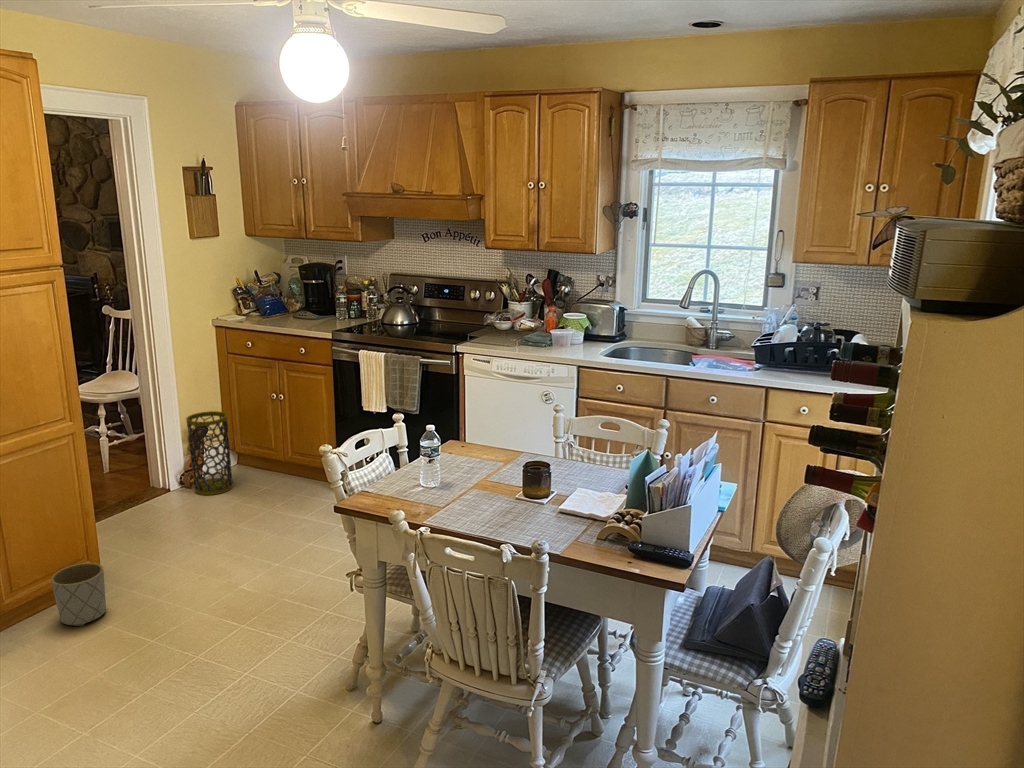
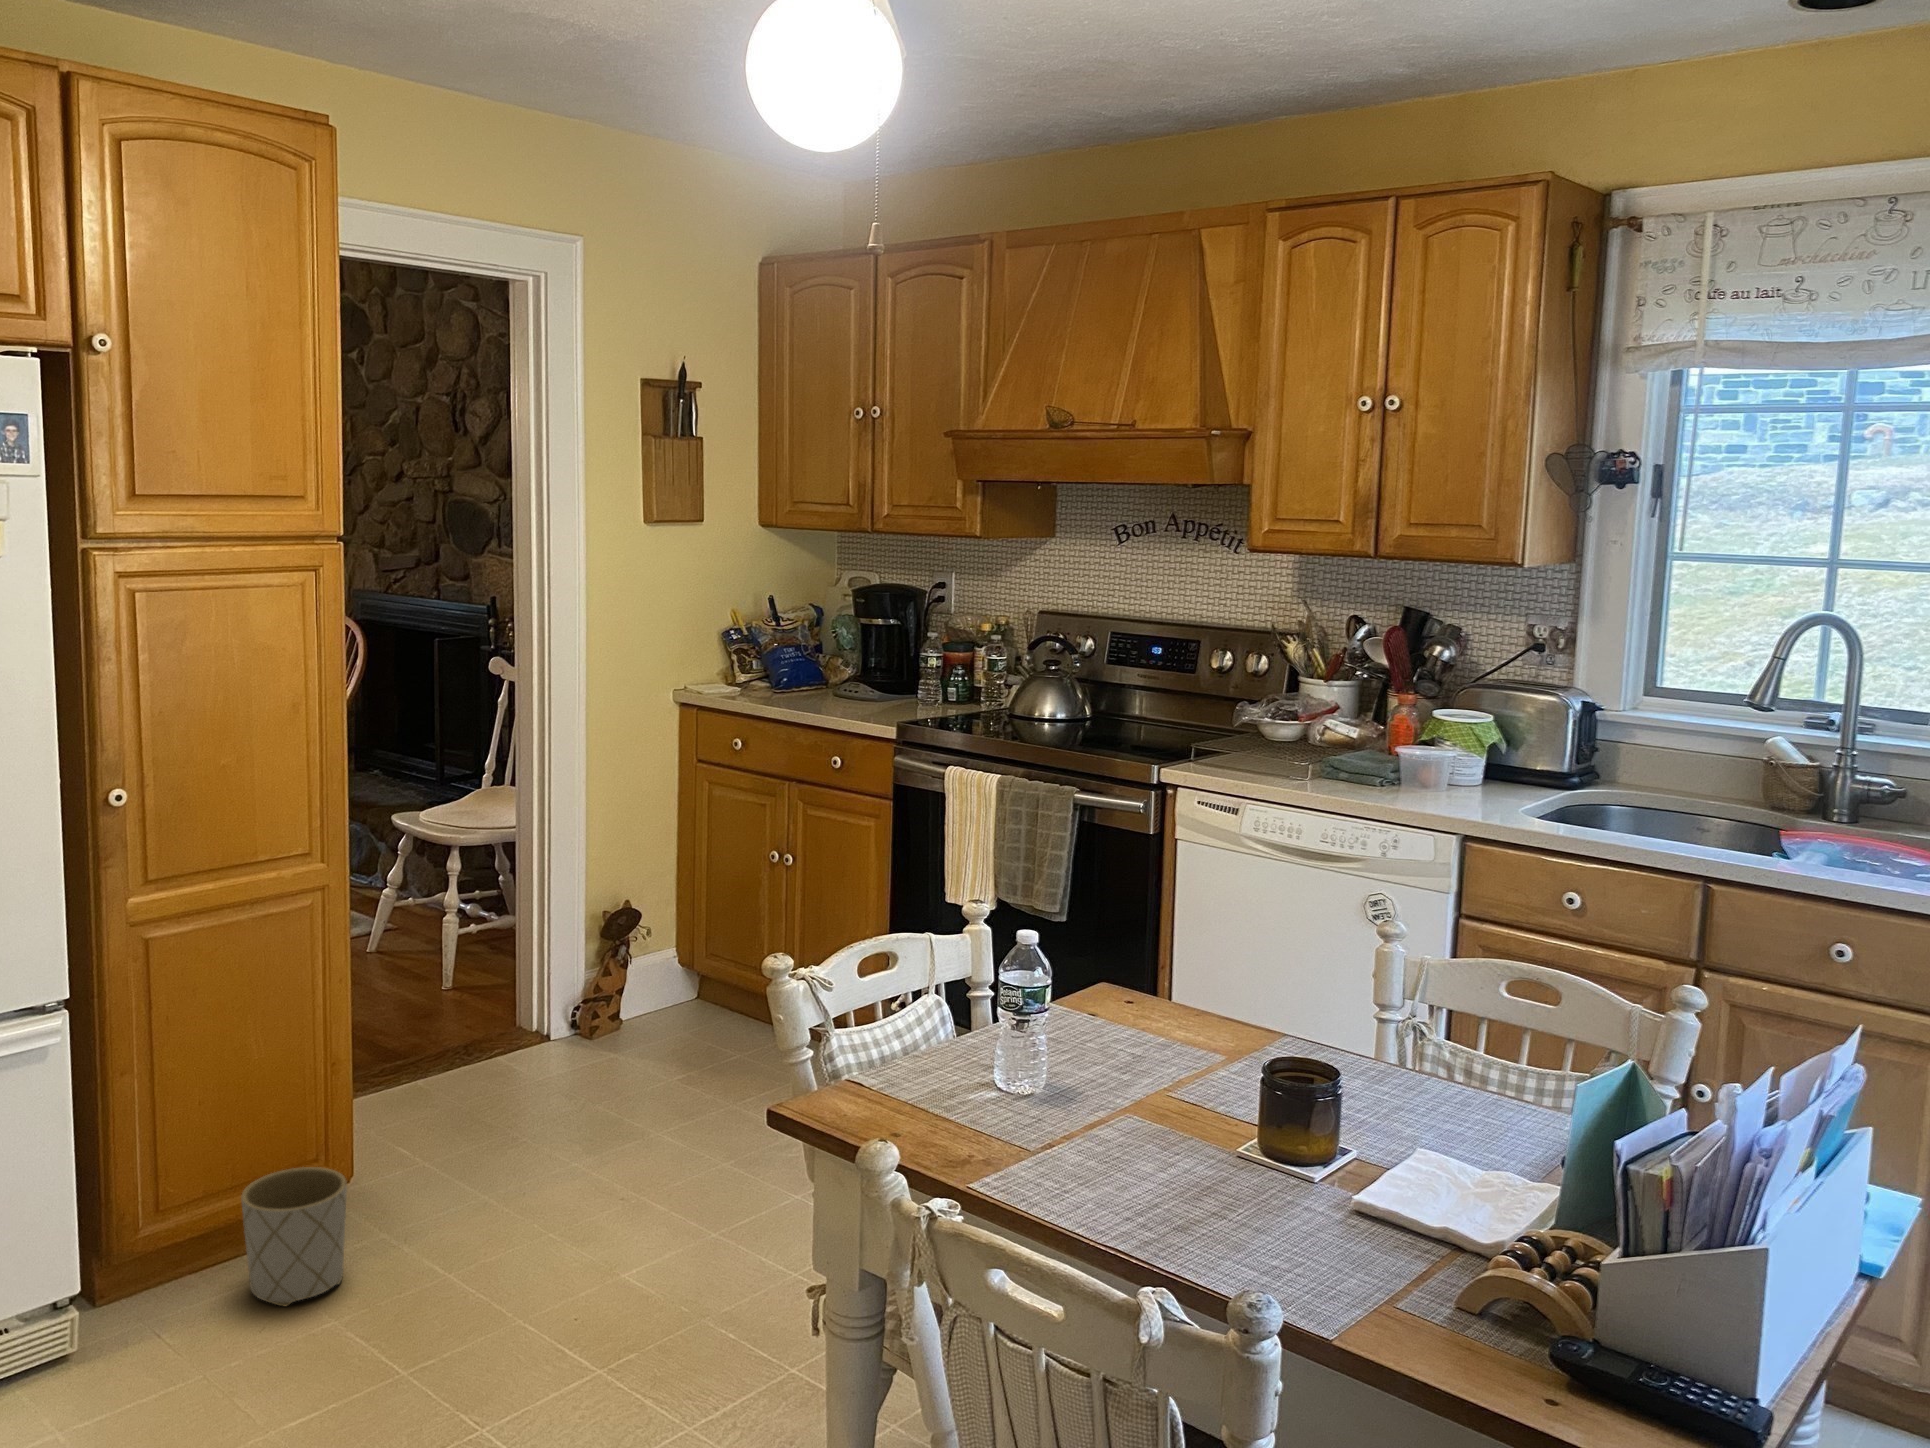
trash can: present [186,411,233,495] -> none [592,878,673,1057]

